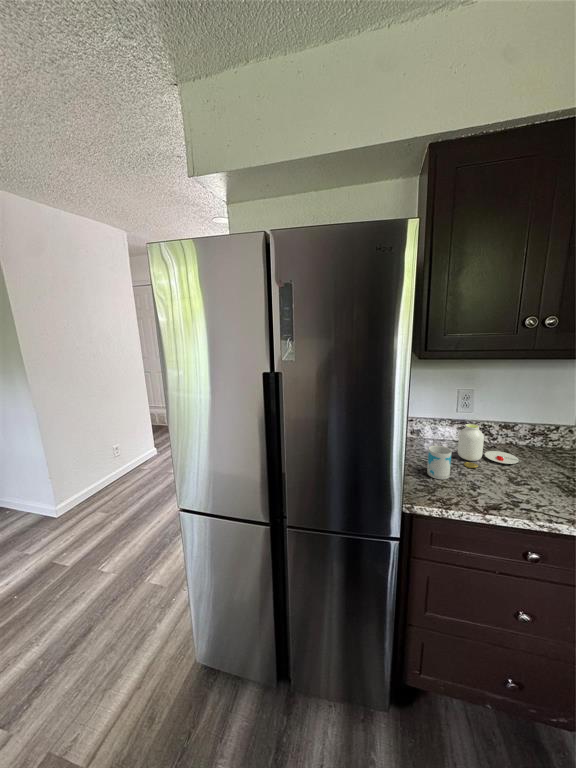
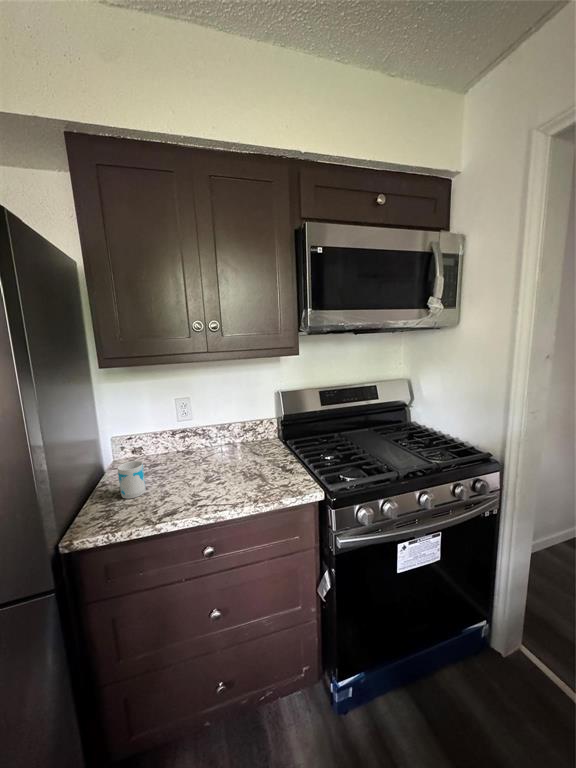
jar: present [458,424,522,468] -> none [167,431,227,477]

